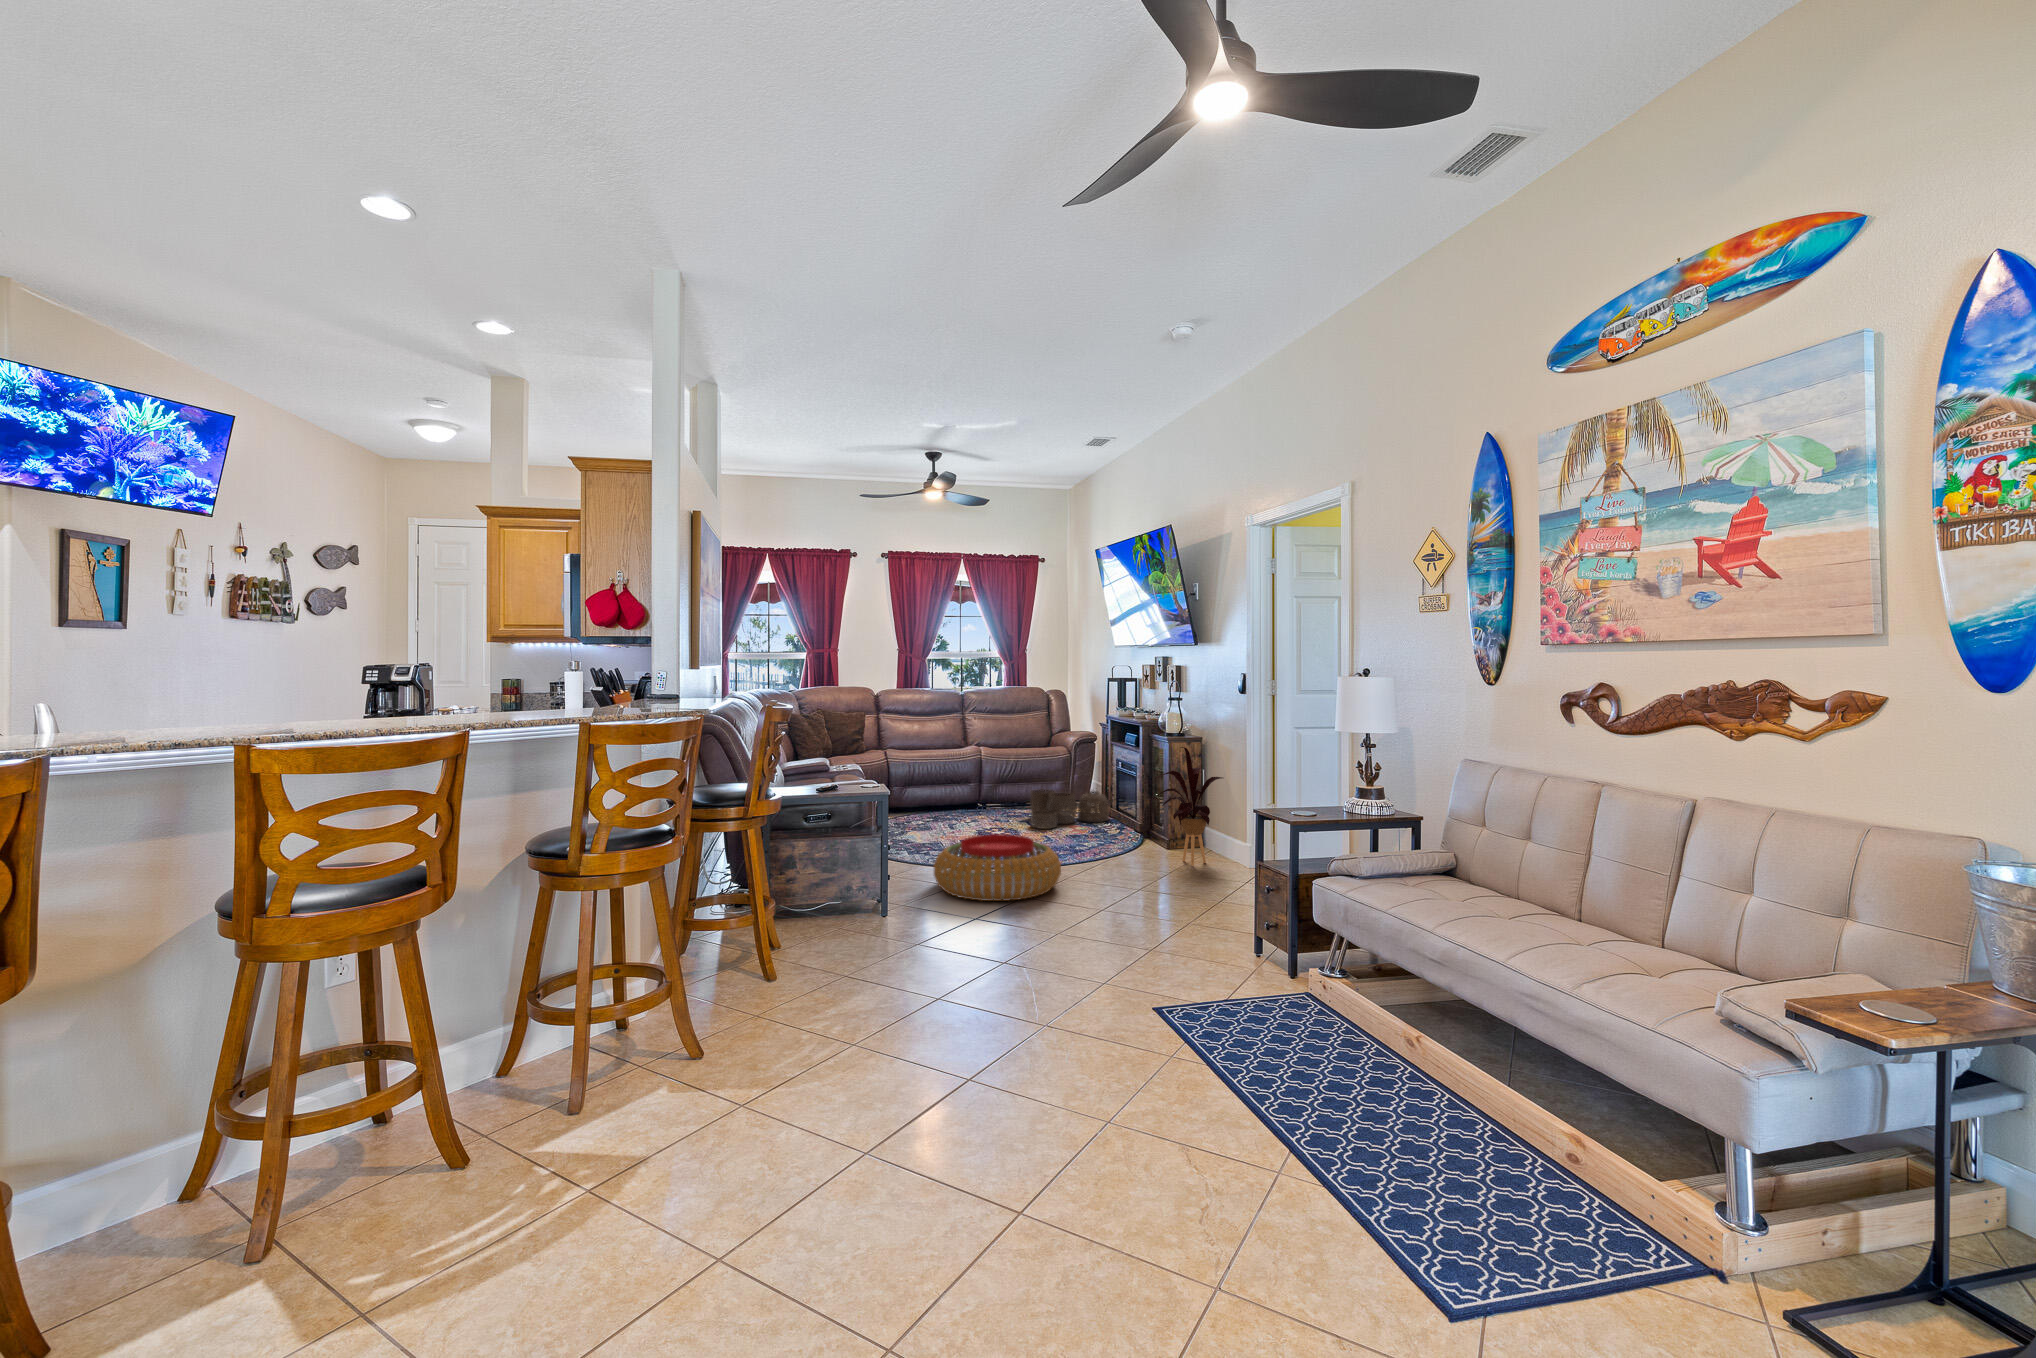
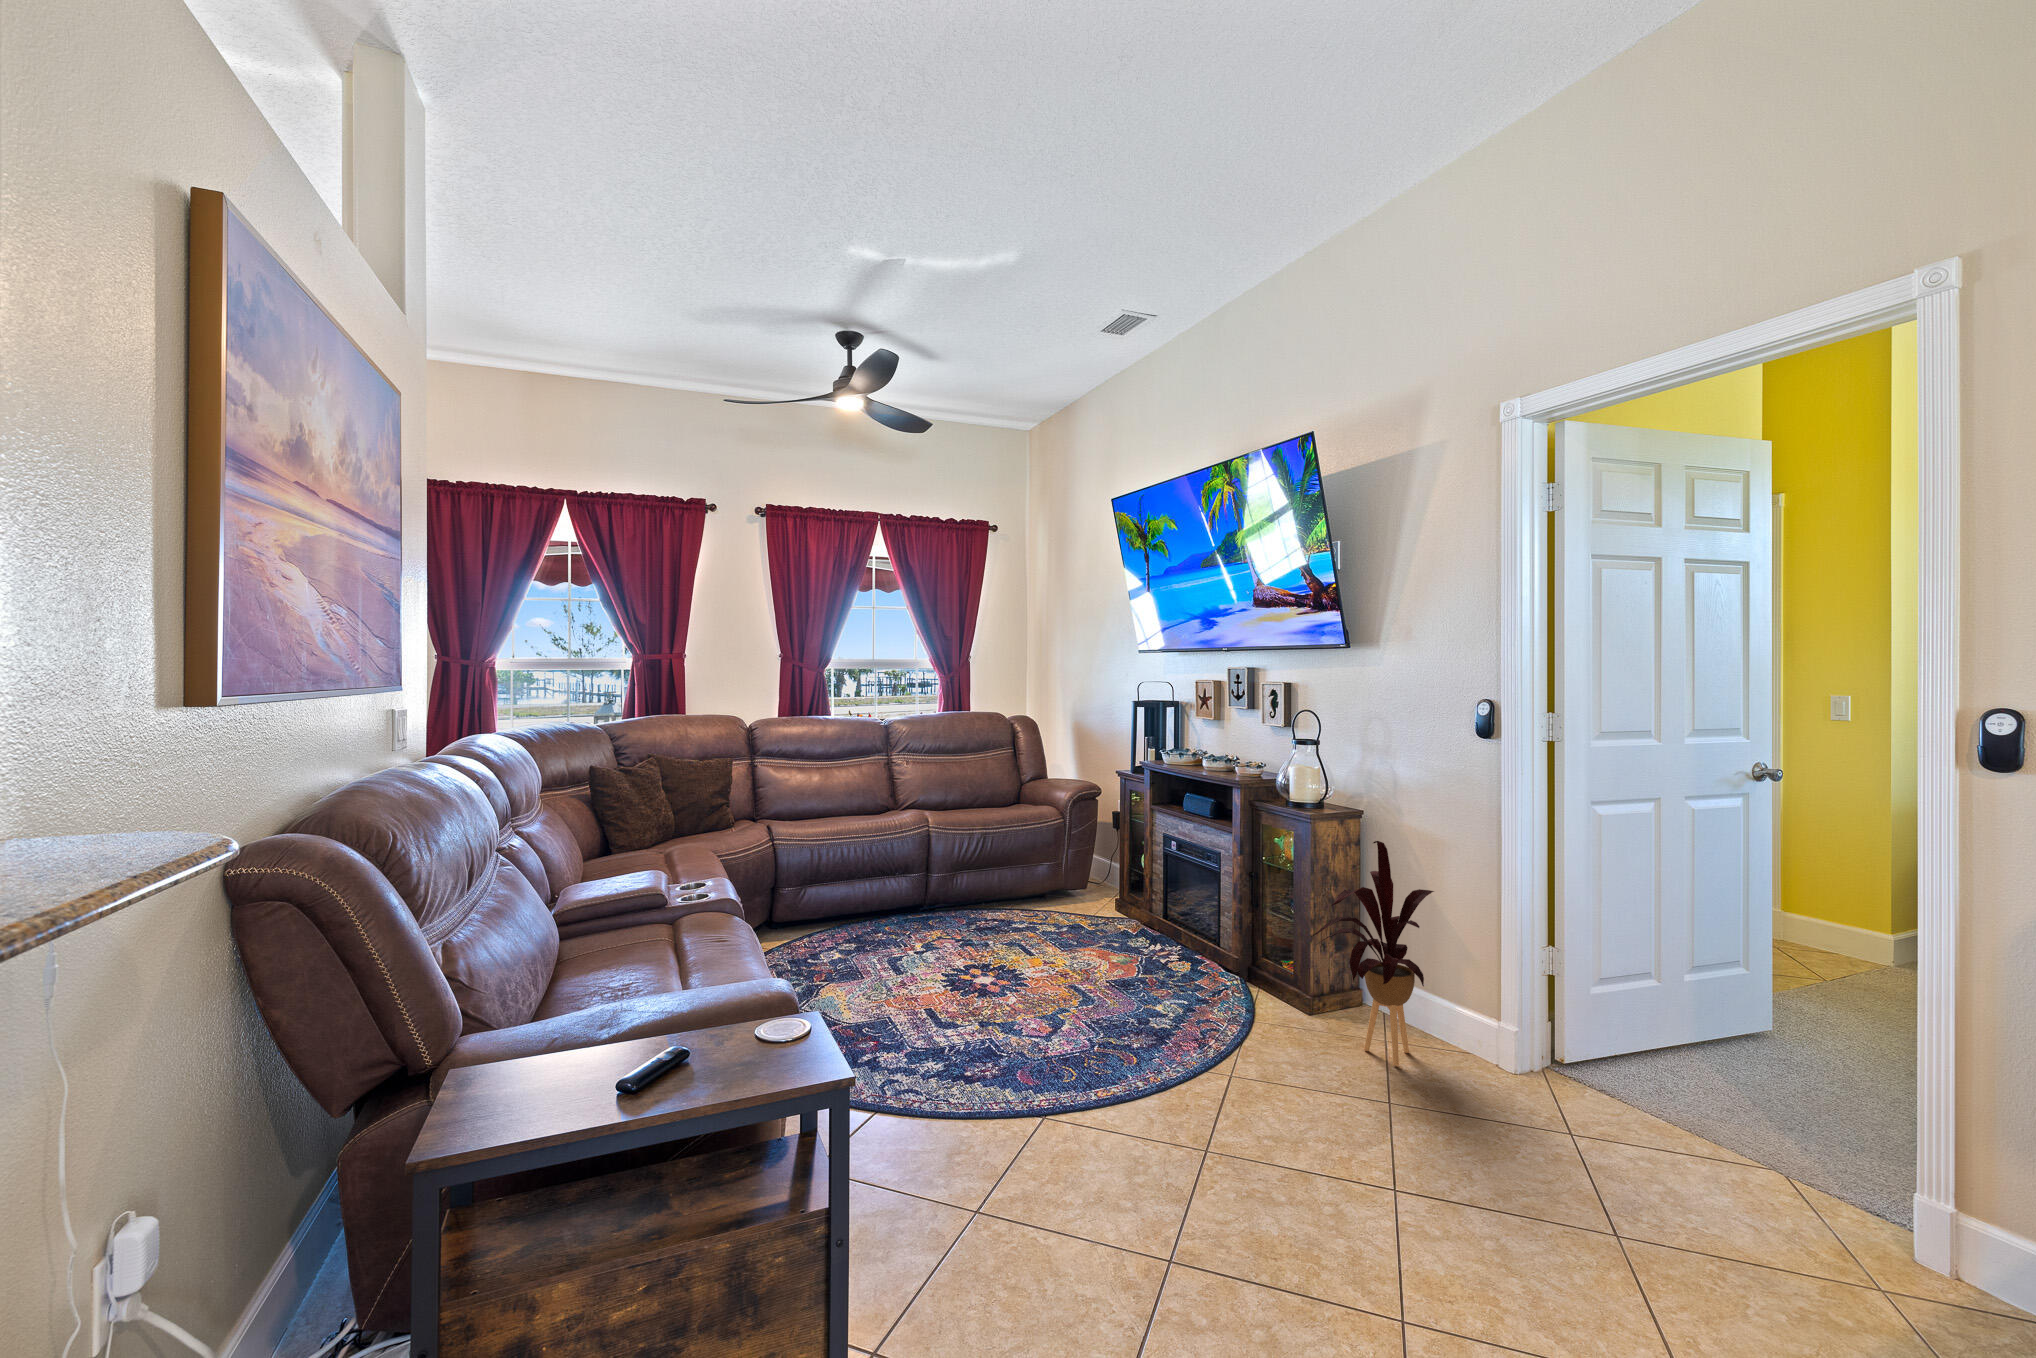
woven basket: present [1031,789,1109,829] -> none [1018,877,1149,963]
pouf: present [934,834,1061,901] -> none [926,1049,1214,1262]

